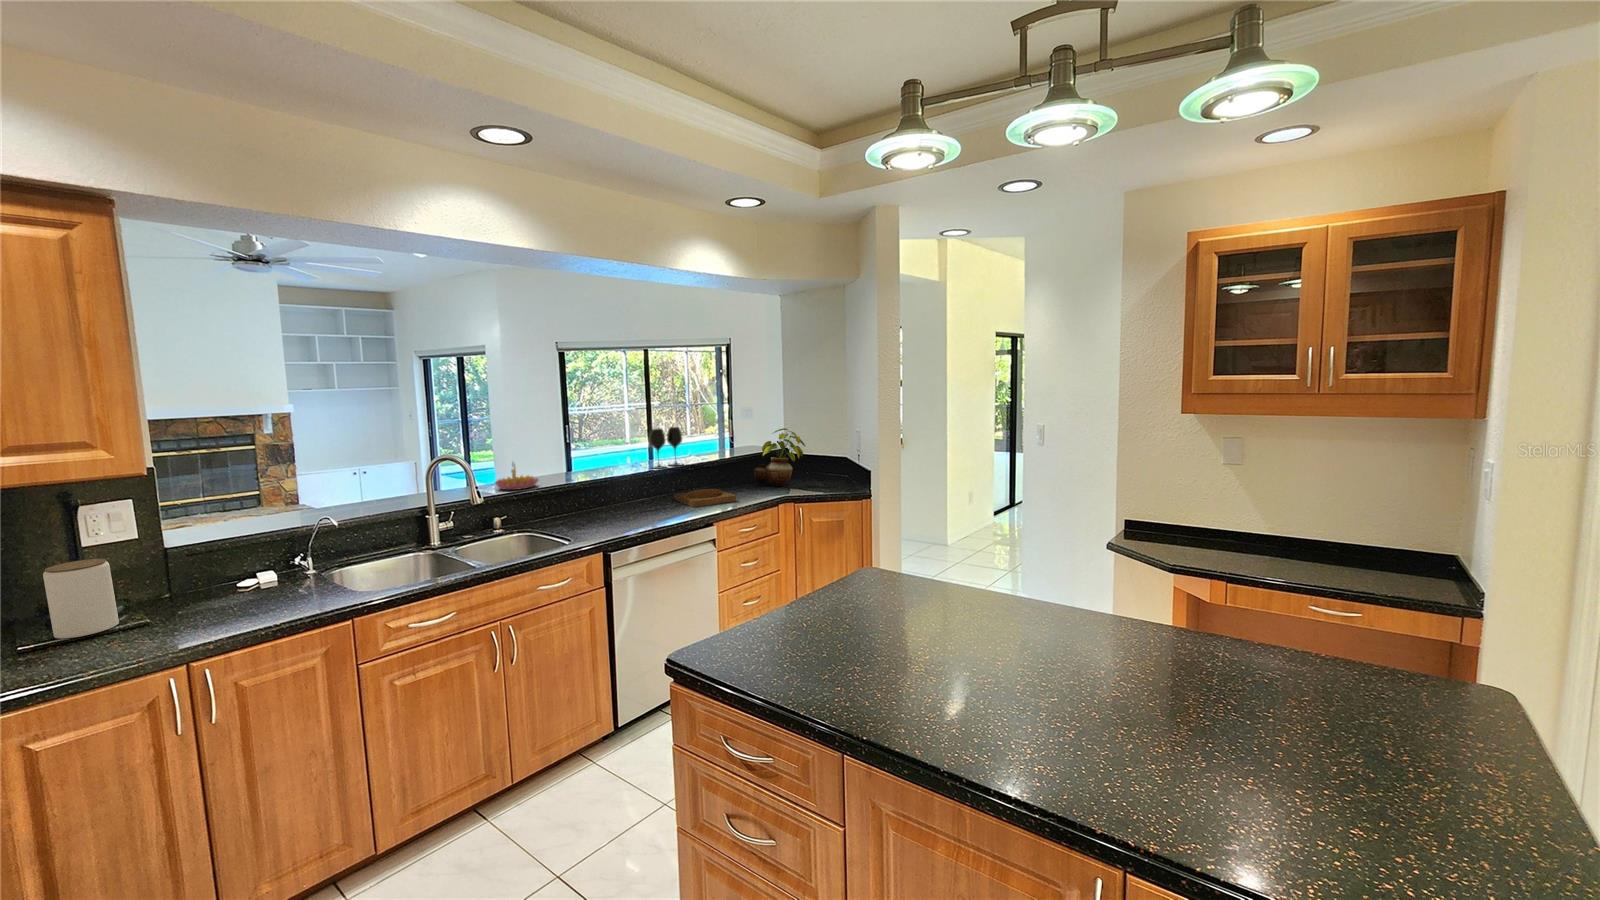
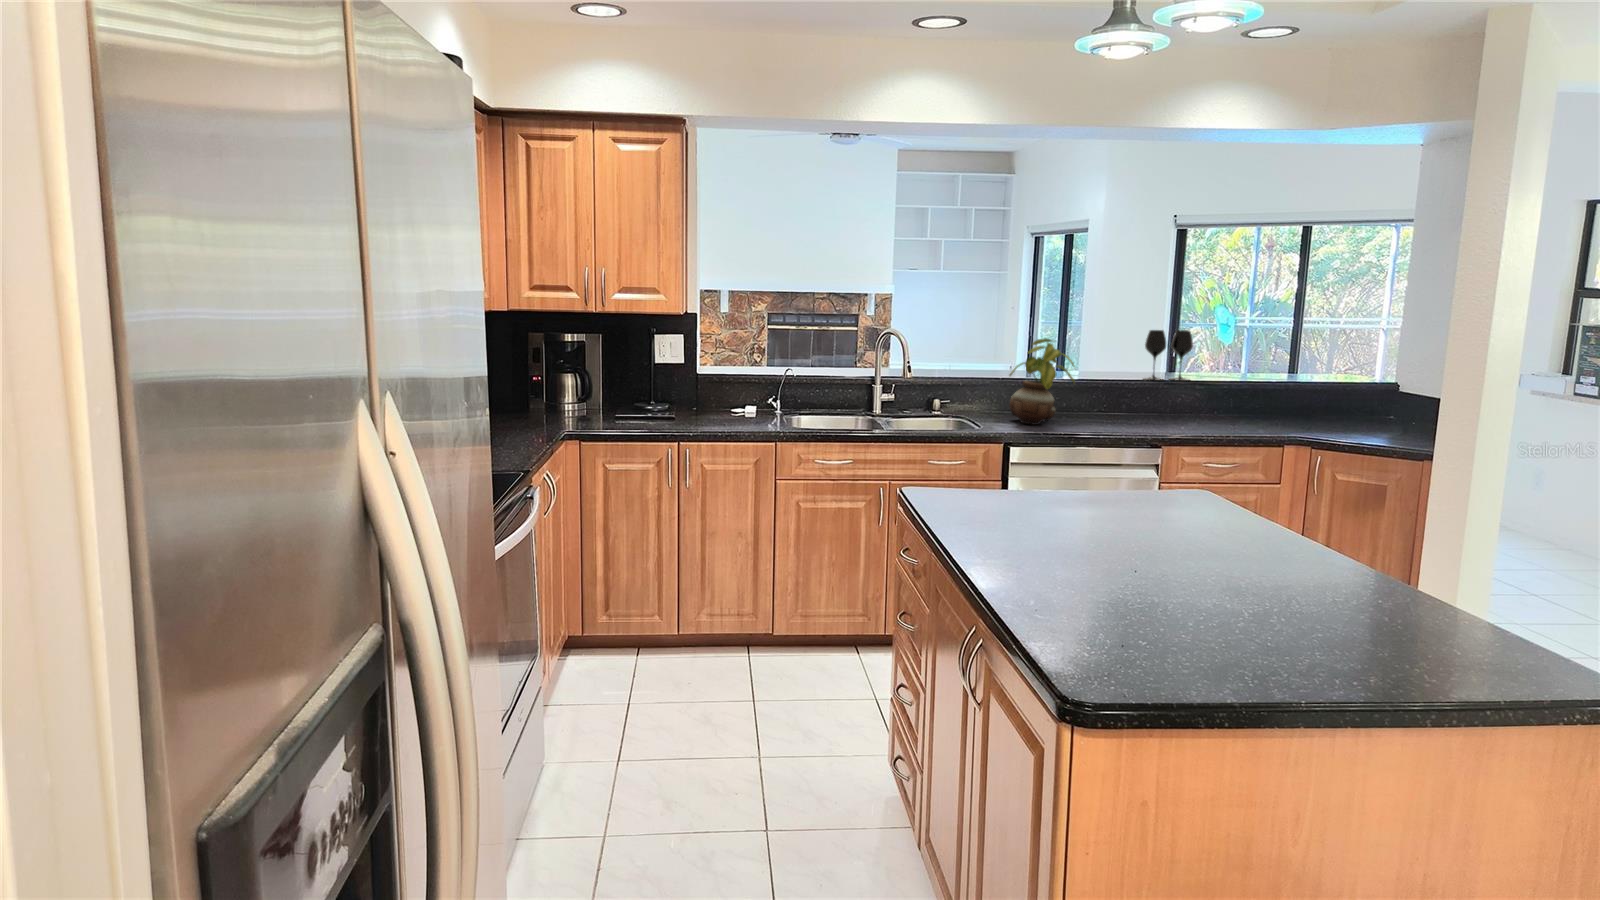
potted plant: present [754,428,805,486] -> present [1009,338,1075,425]
candle holder: present [495,463,538,490] -> none [952,346,996,377]
tray: present [674,489,736,507] -> none [1153,410,1224,430]
jar: present [43,559,119,638] -> none [632,369,662,417]

